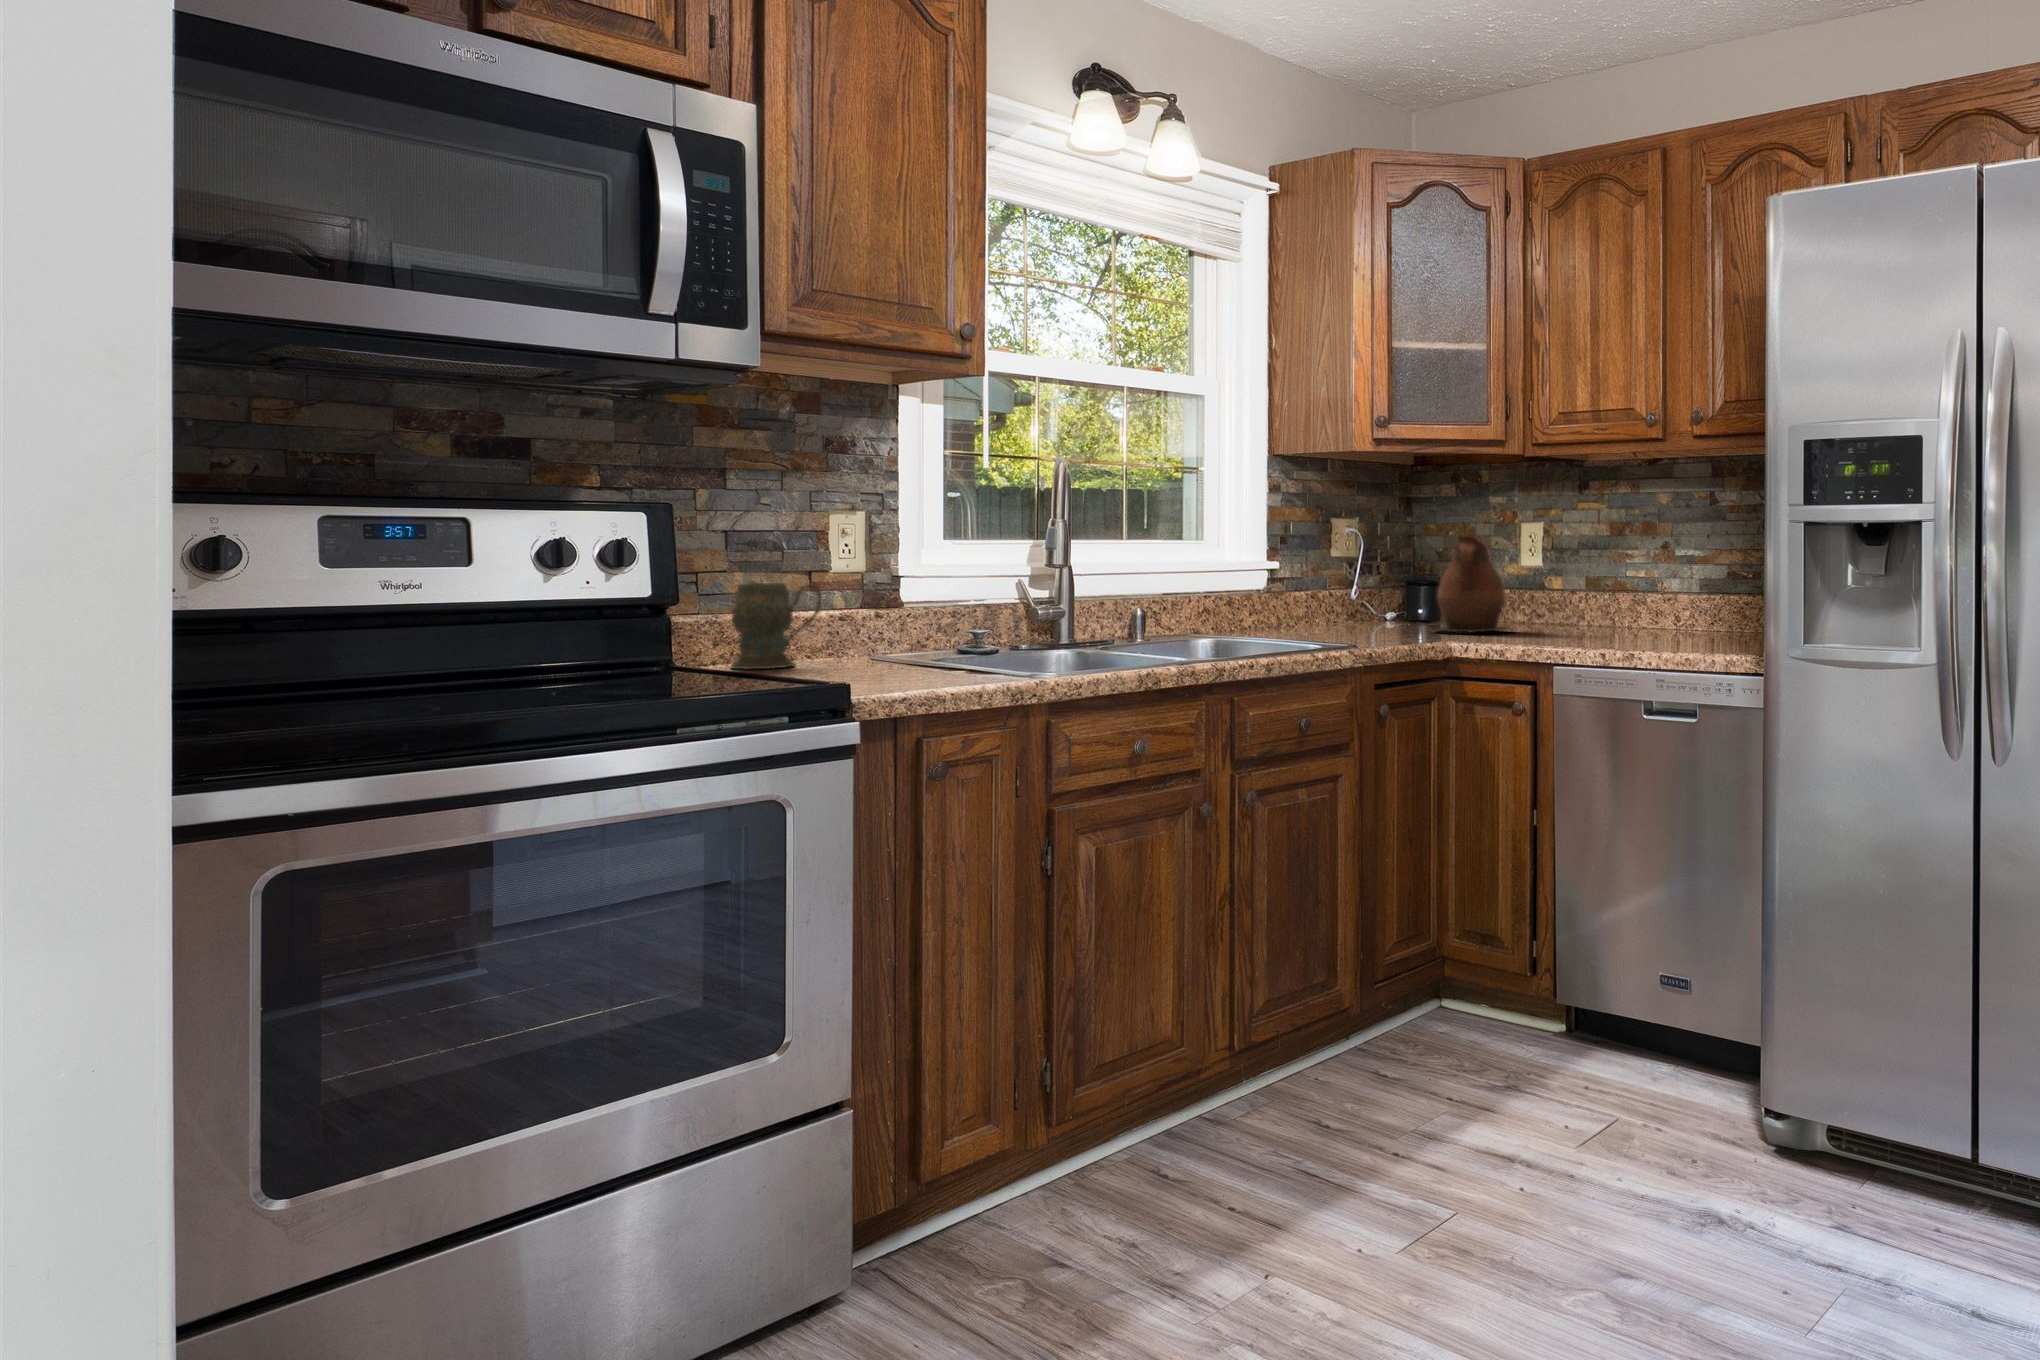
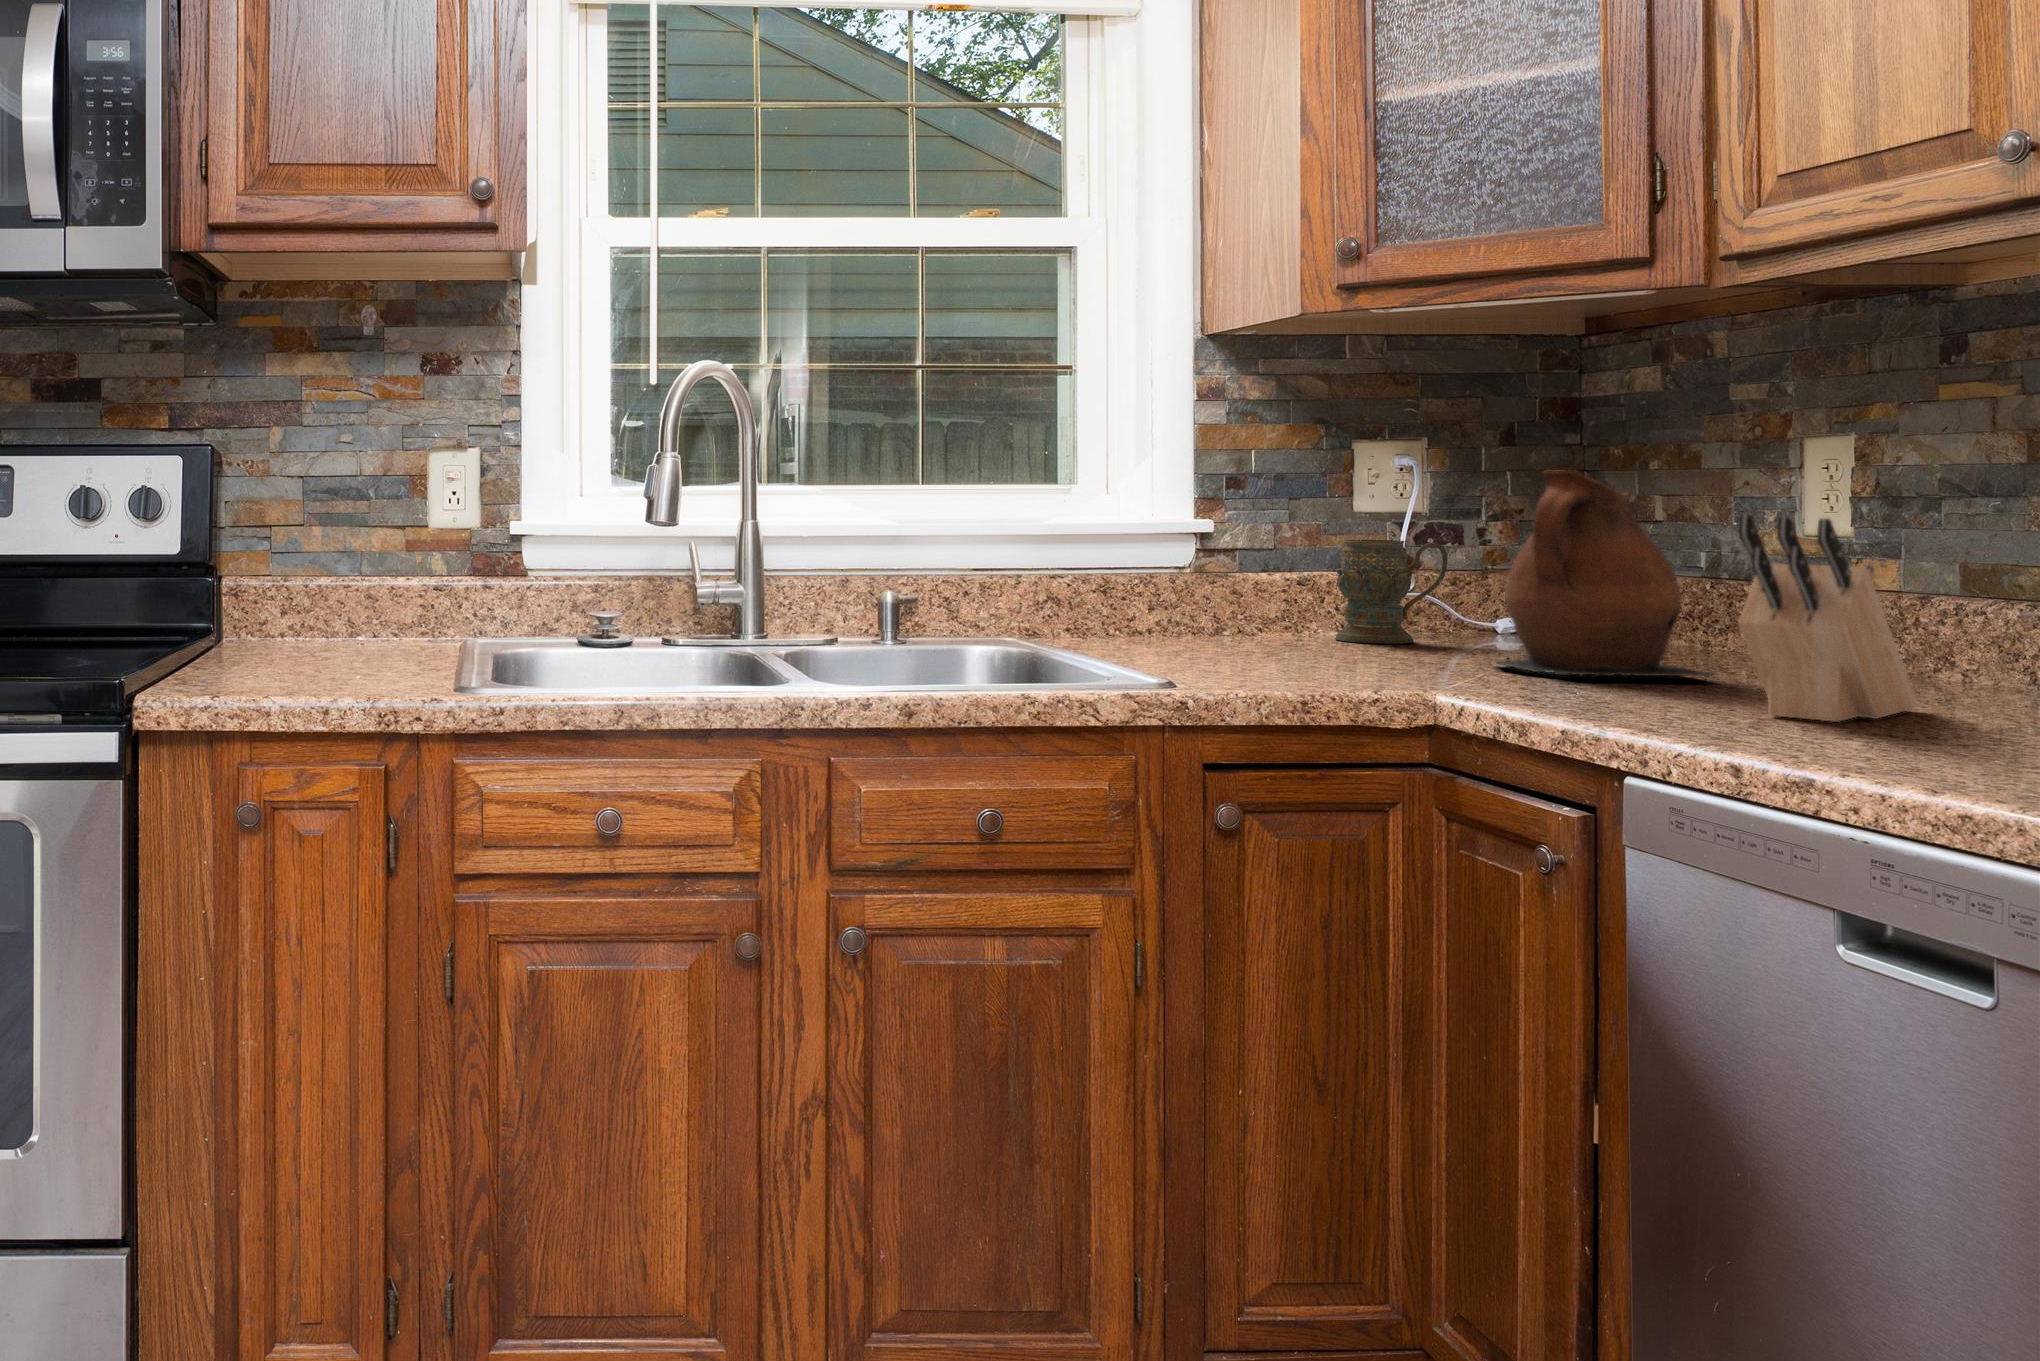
knife block: none [1562,556,1597,640] -> present [1738,514,1917,722]
mug: present [731,583,821,669] -> present [1335,540,1447,643]

